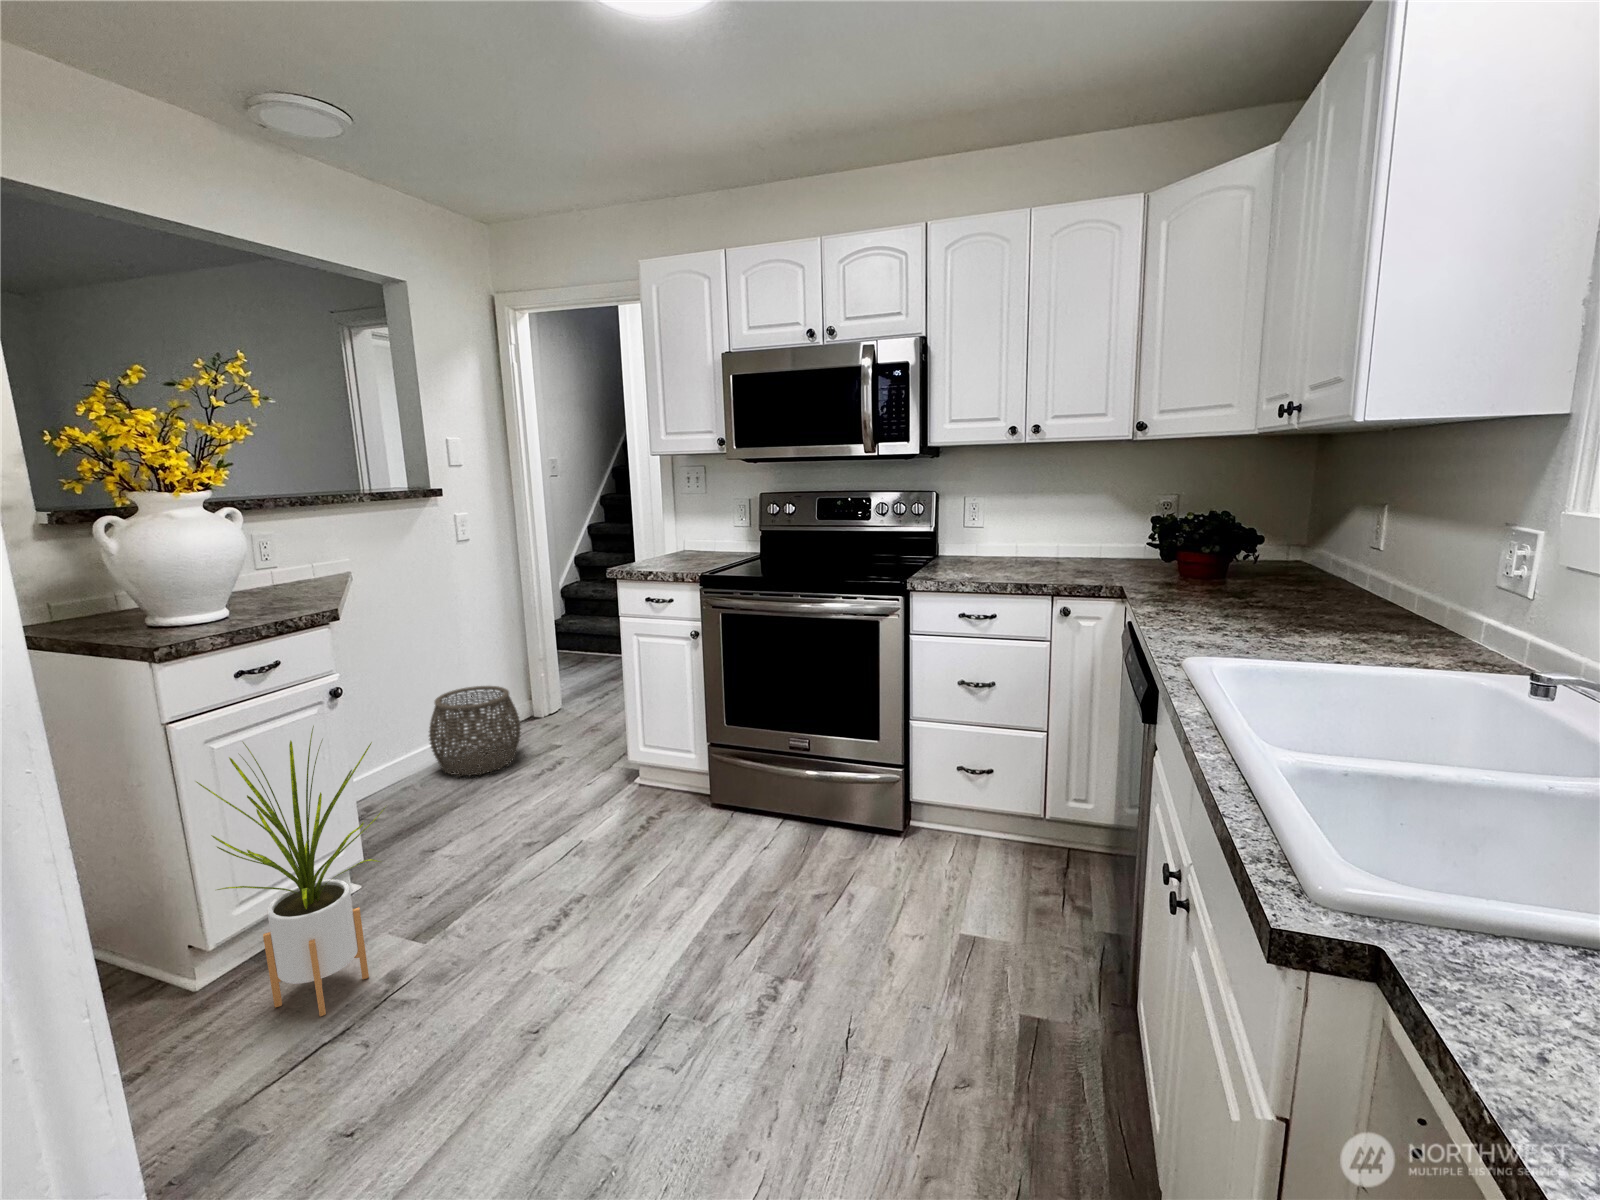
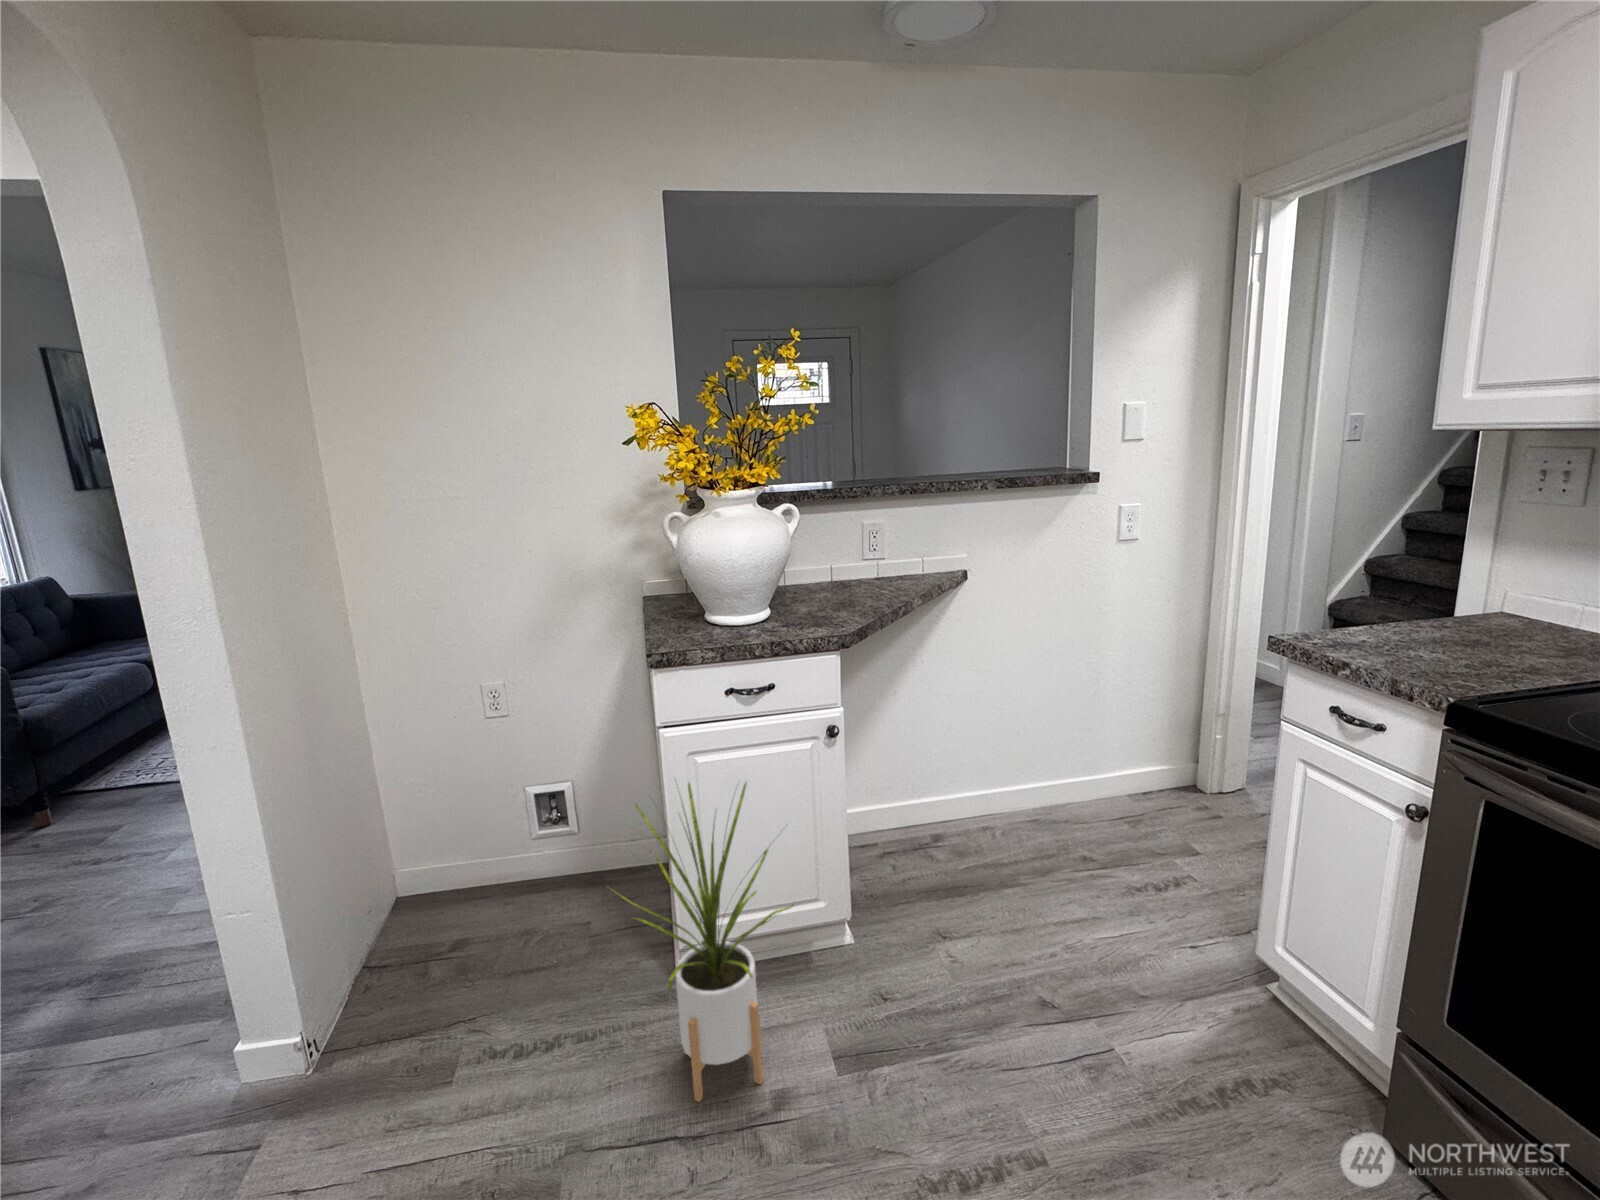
woven basket: present [429,686,521,776] -> none [1025,732,1144,858]

